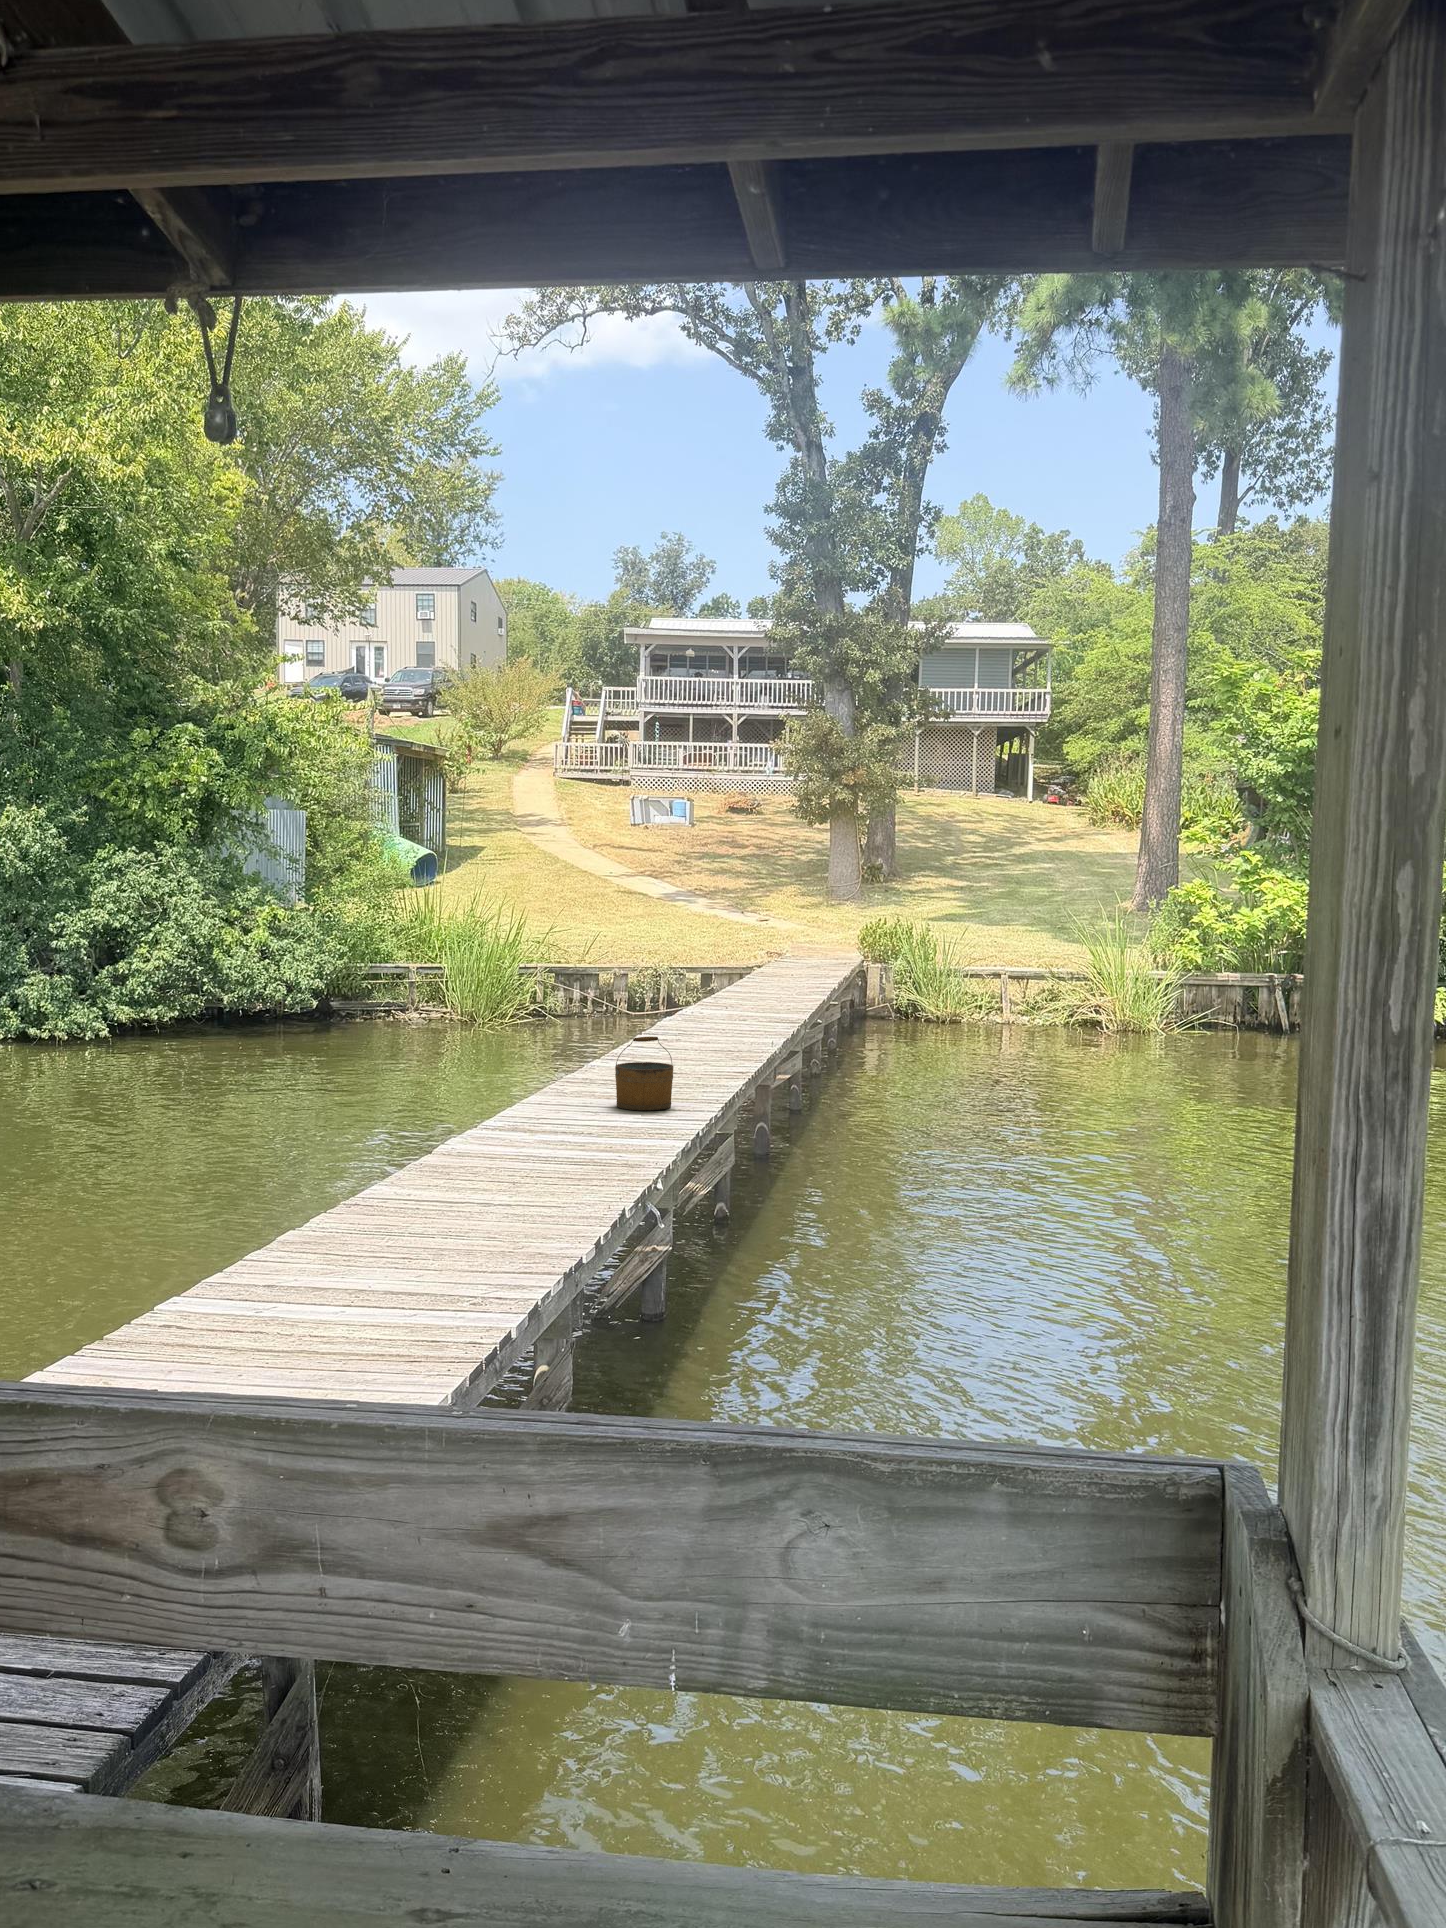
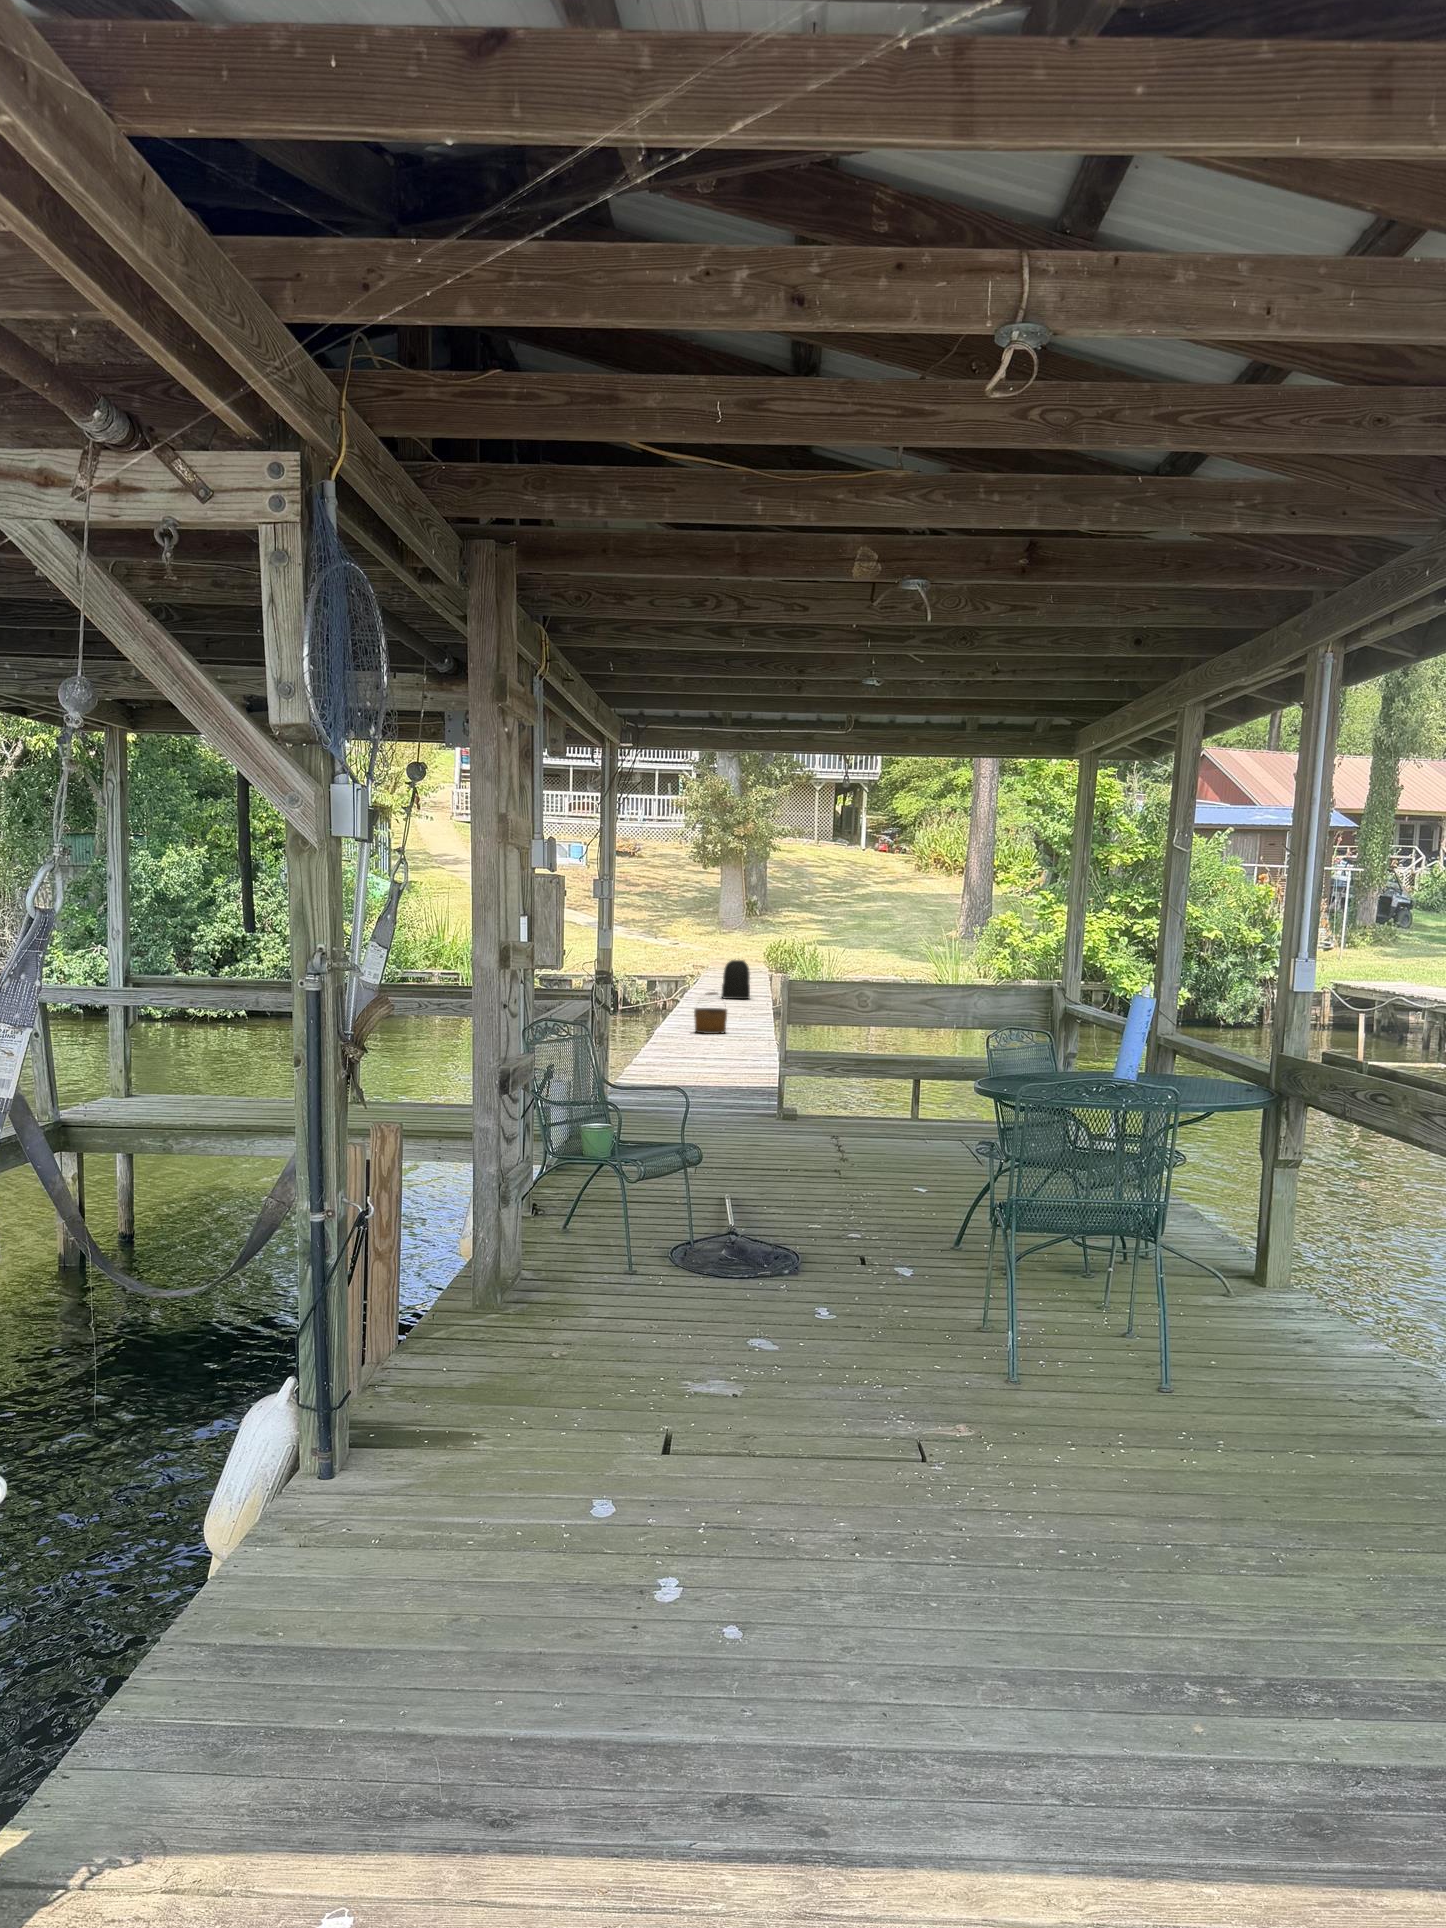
backpack: none [742,958,786,1021] -> present [721,960,750,999]

